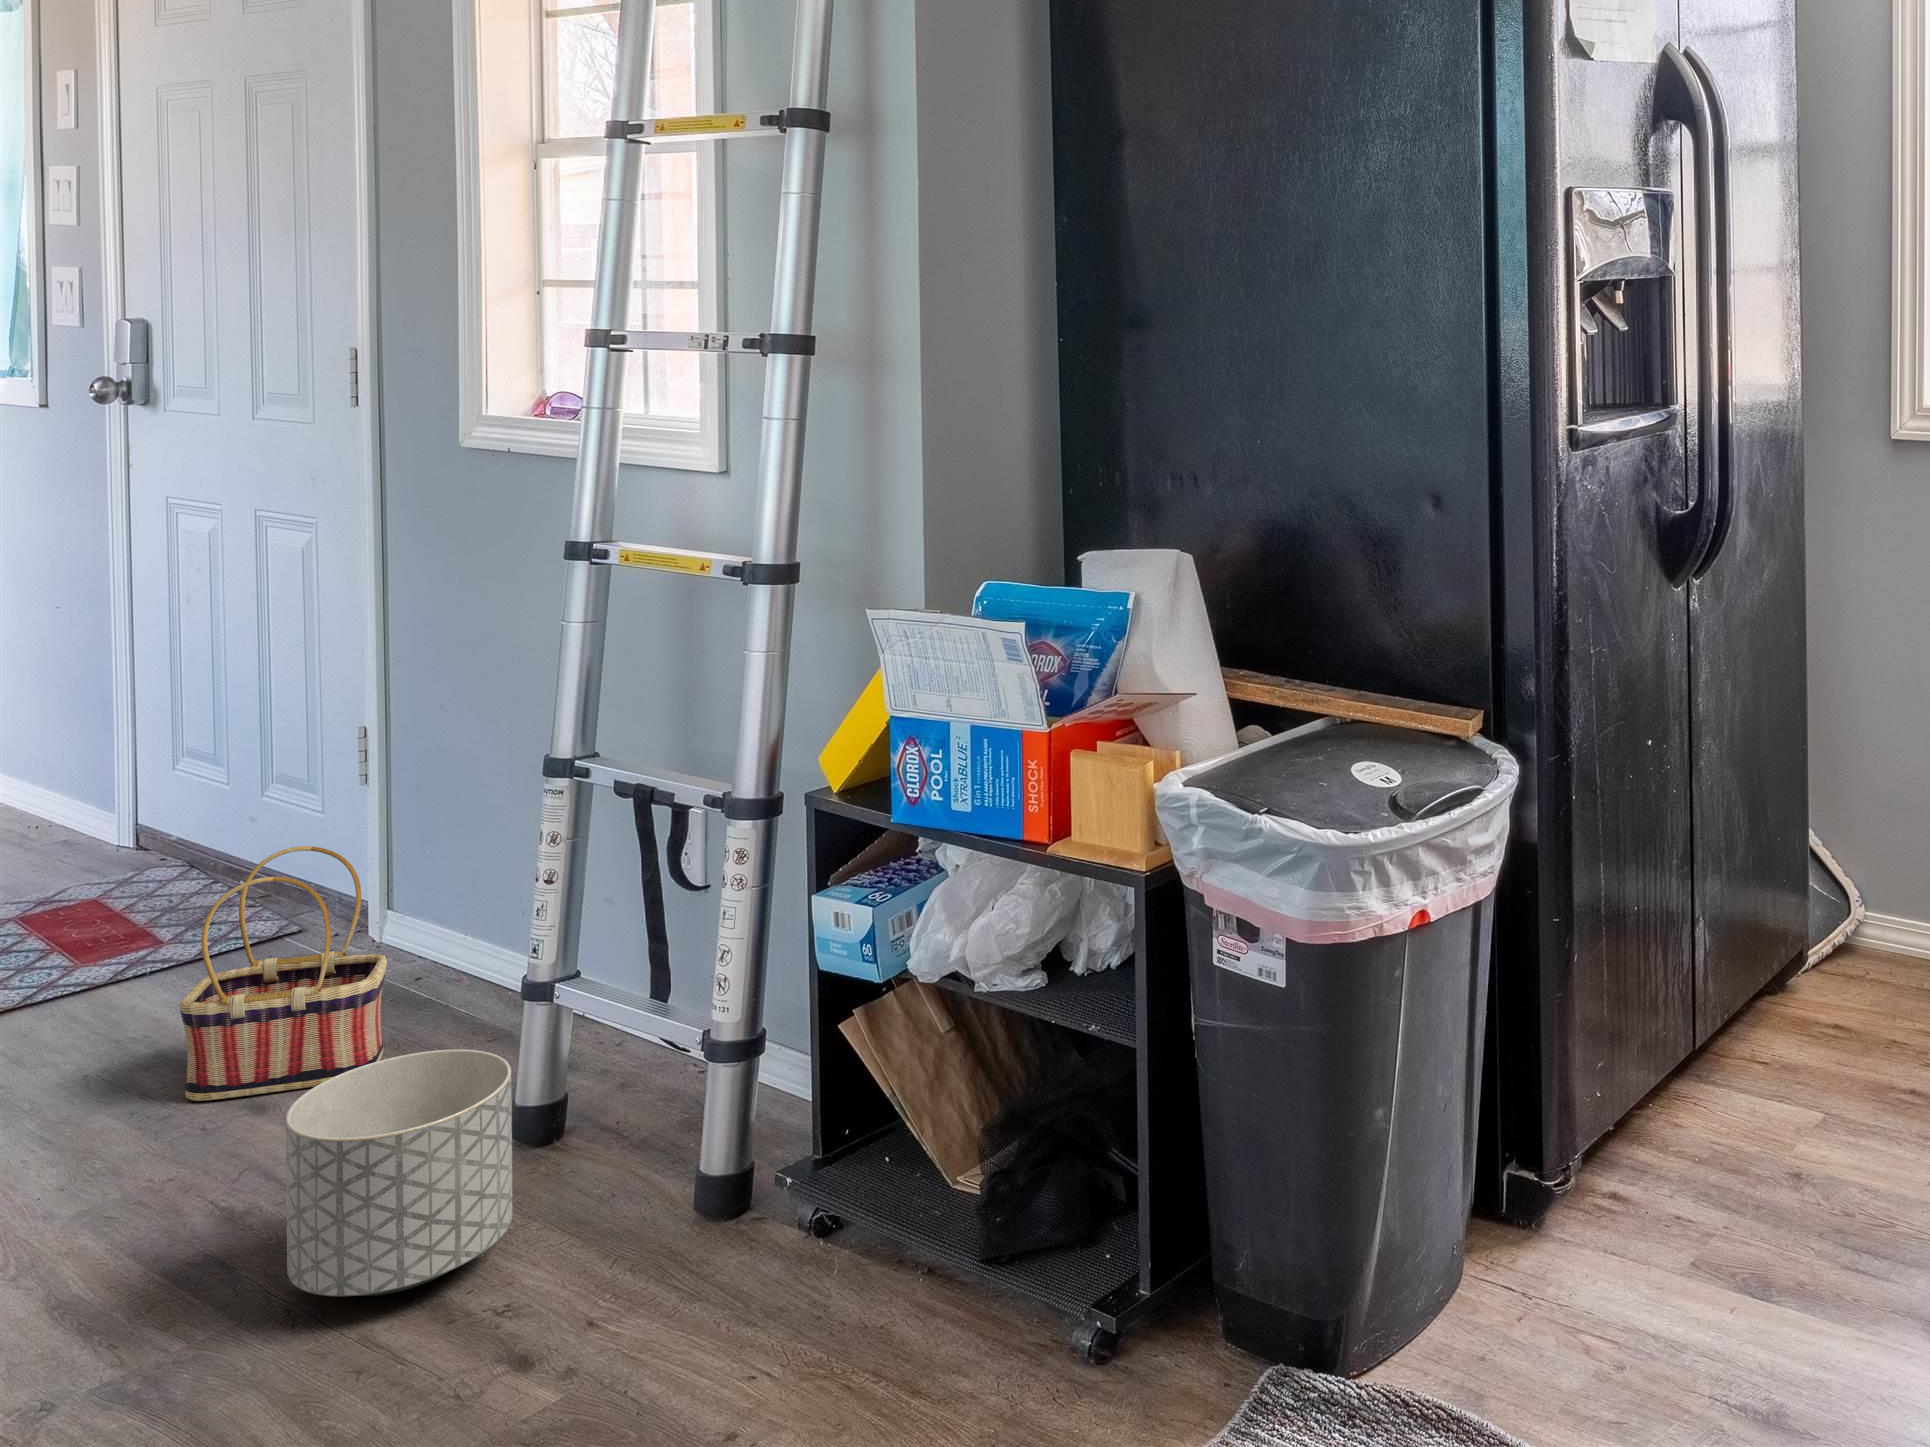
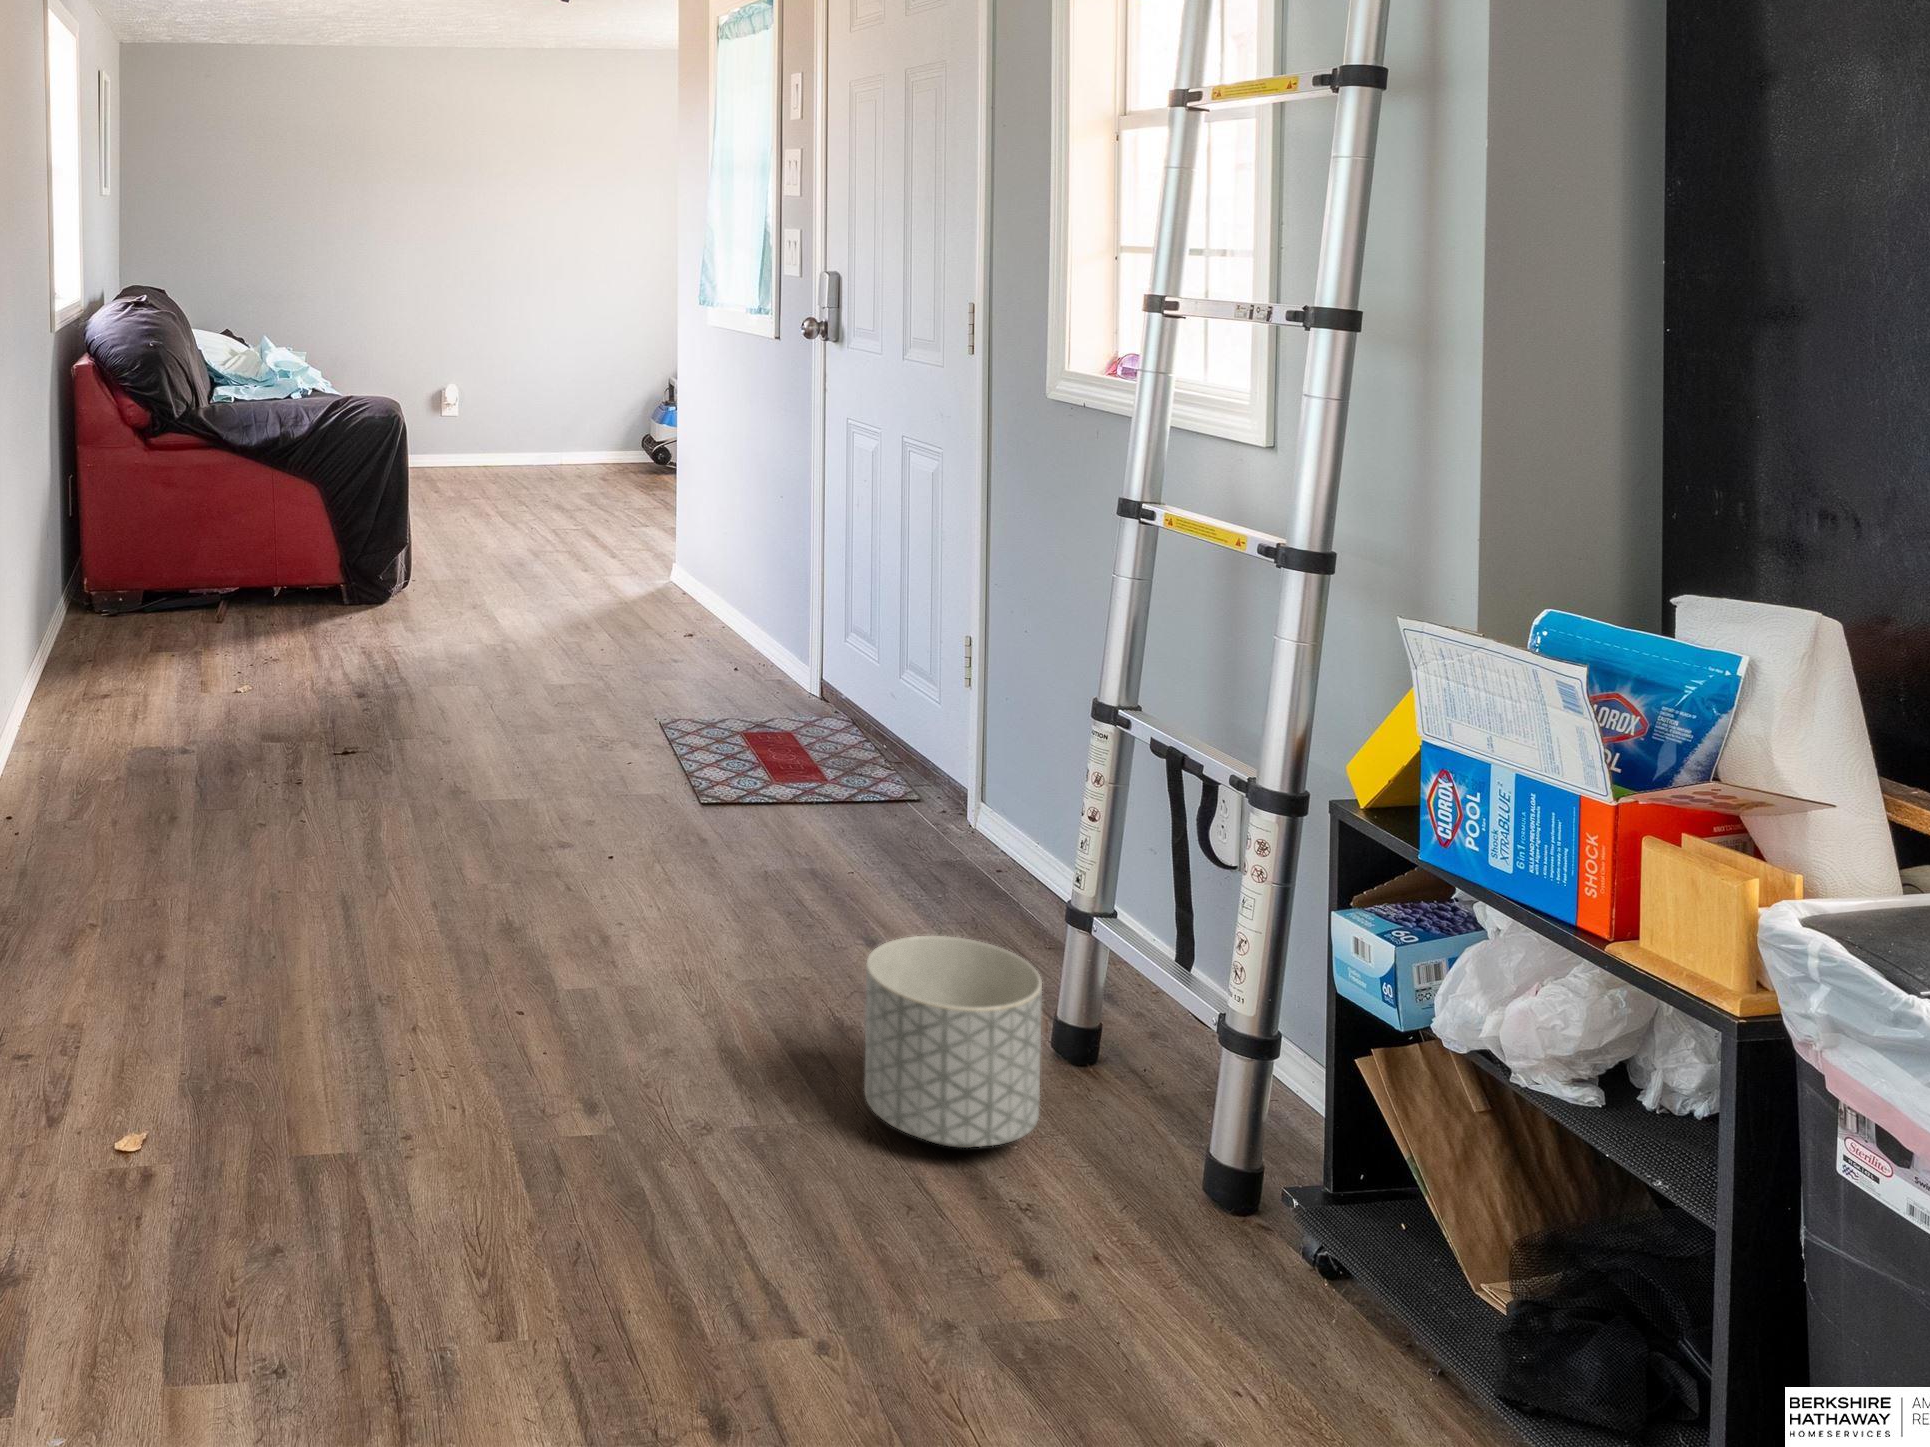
basket: present [179,846,387,1101] -> none [820,728,969,942]

